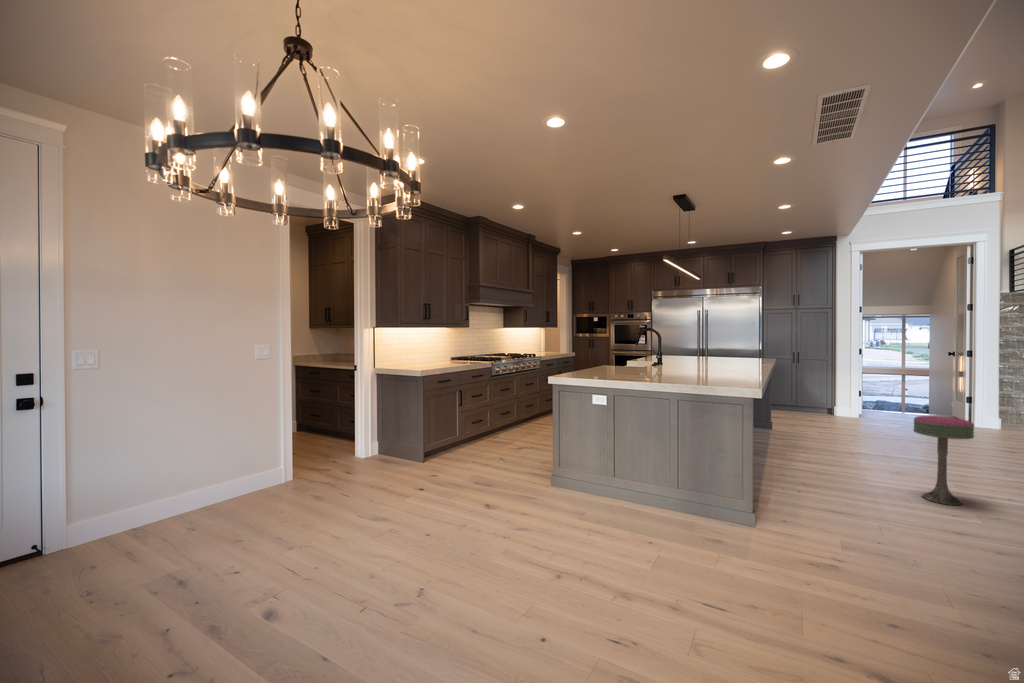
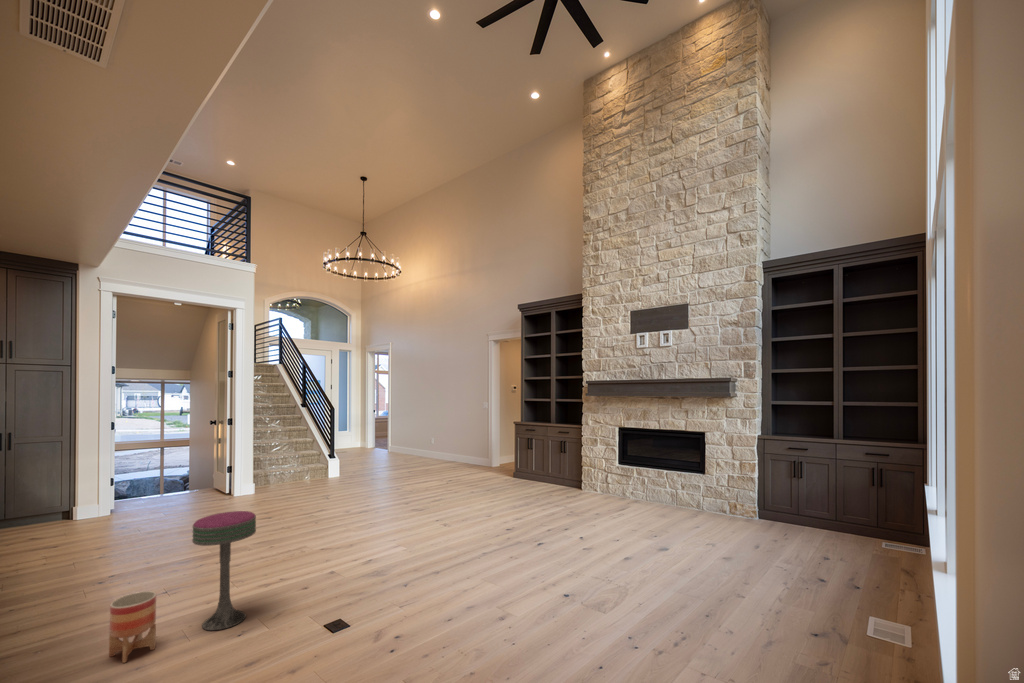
planter: none [853,452,885,494] -> present [109,591,156,663]

